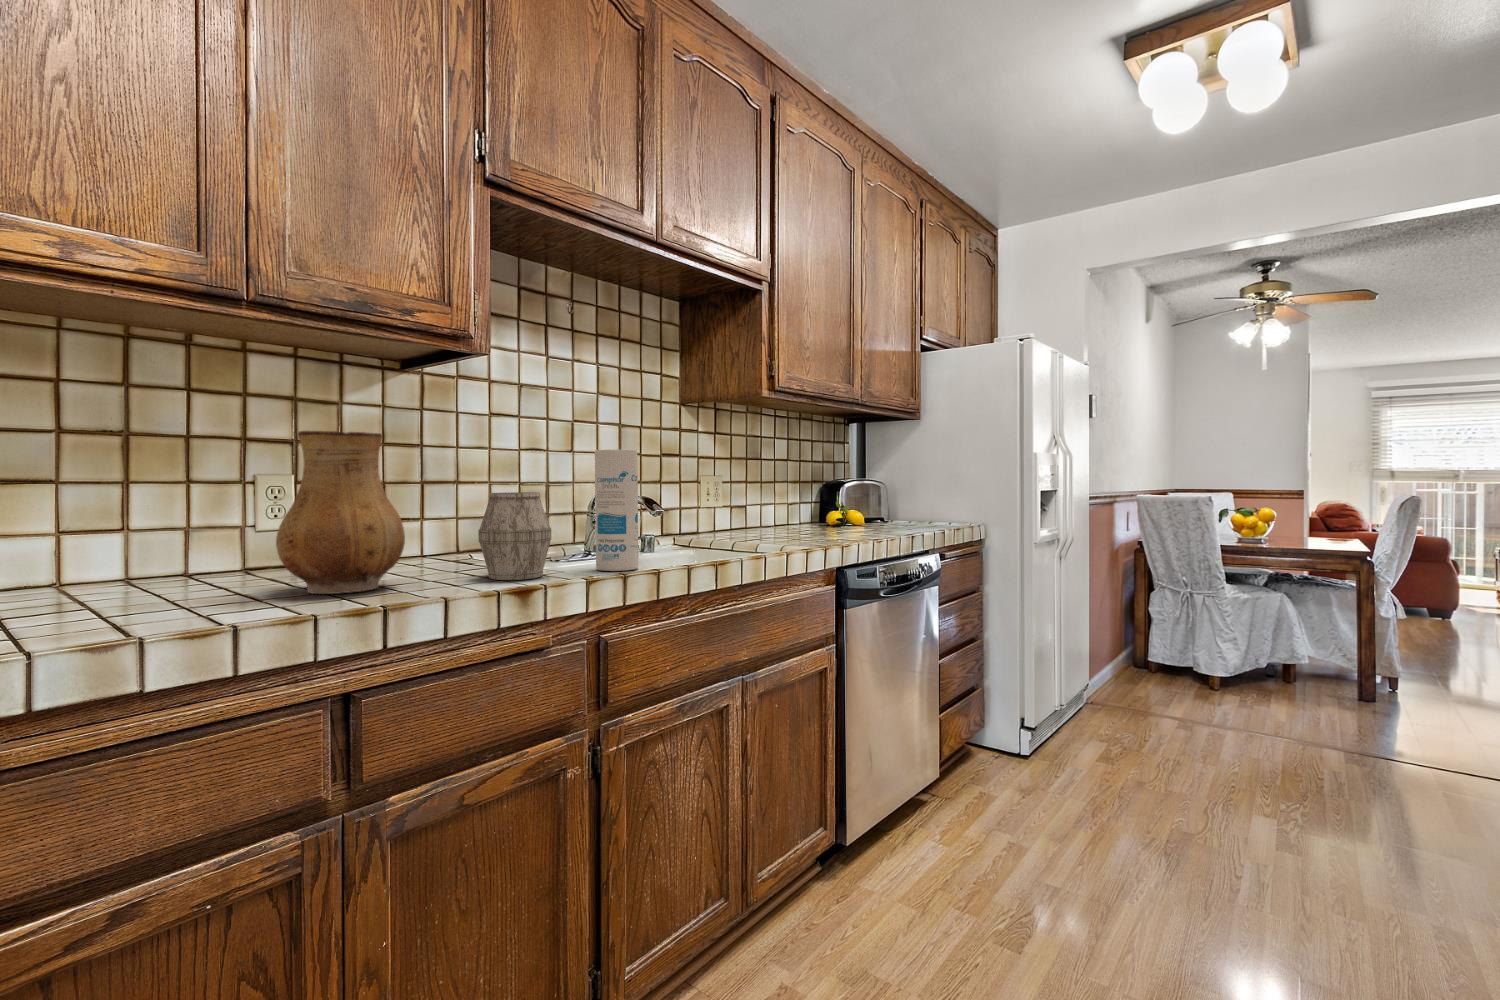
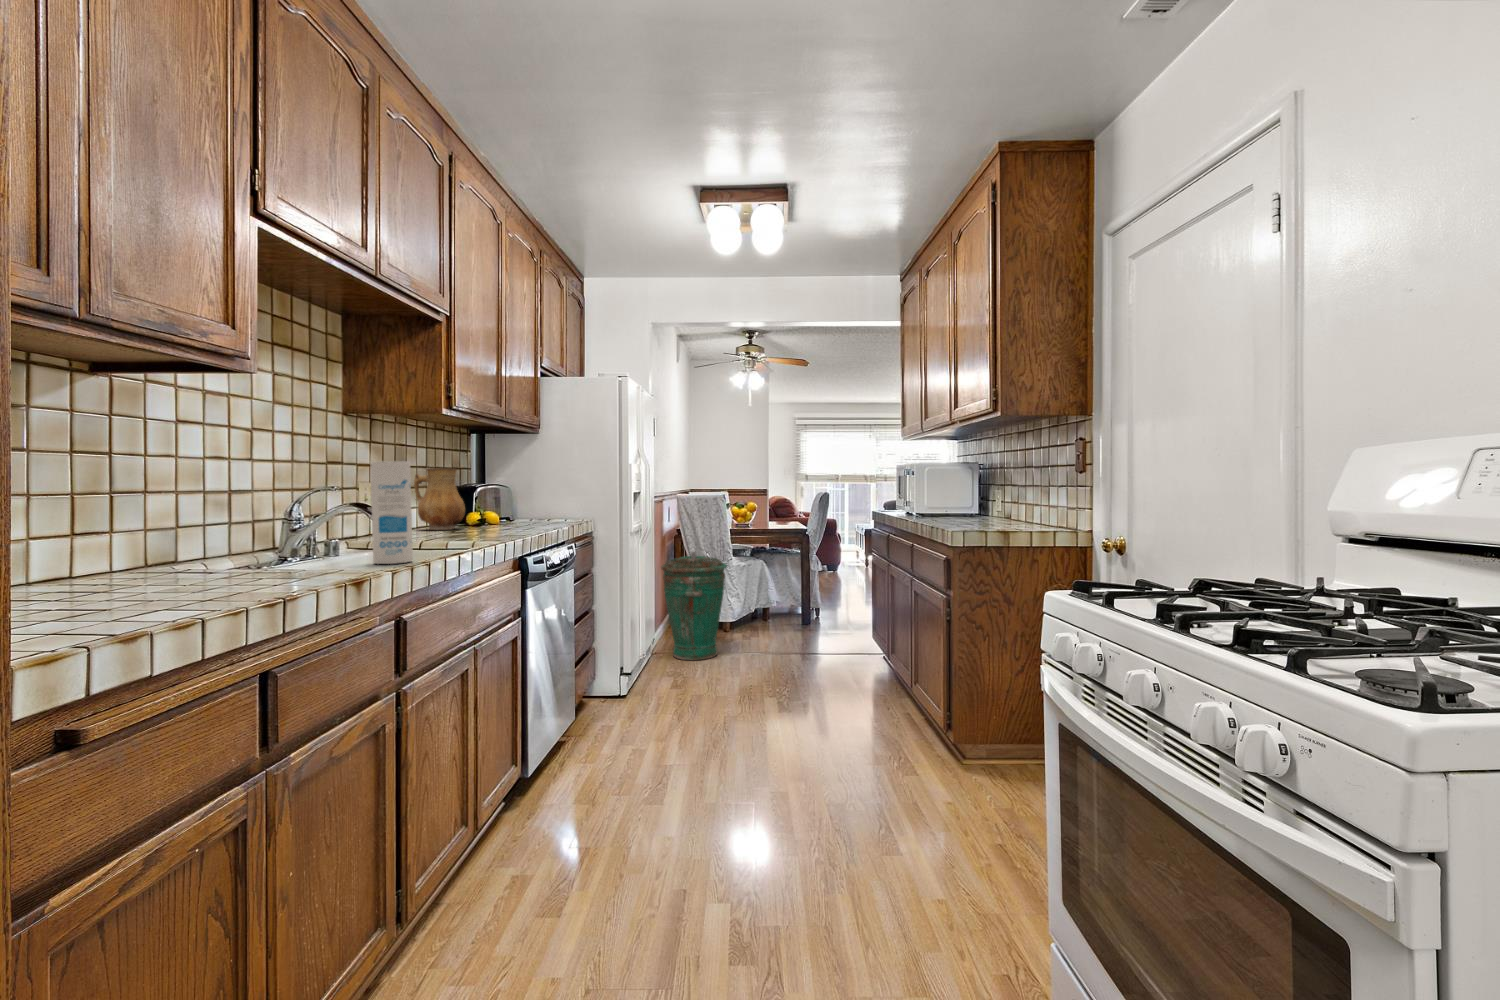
ceramic pitcher: present [276,431,405,594] -> present [414,468,465,530]
mug: present [478,492,551,580] -> none [278,498,353,576]
trash can: none [1101,572,1202,721] -> present [661,552,727,660]

